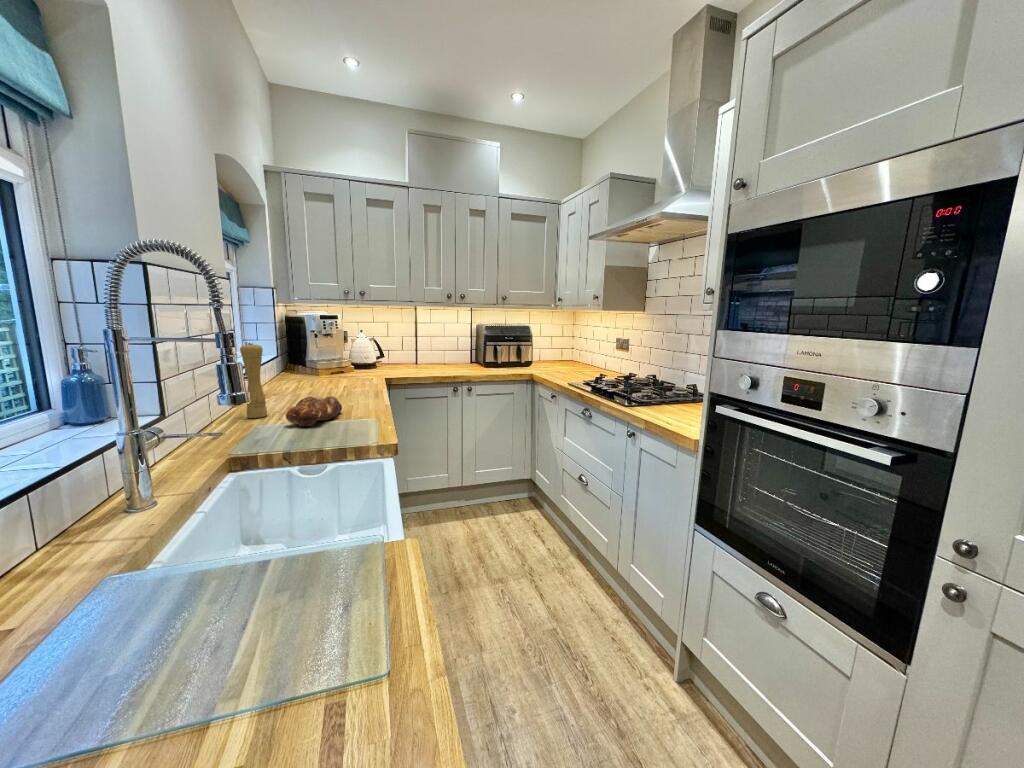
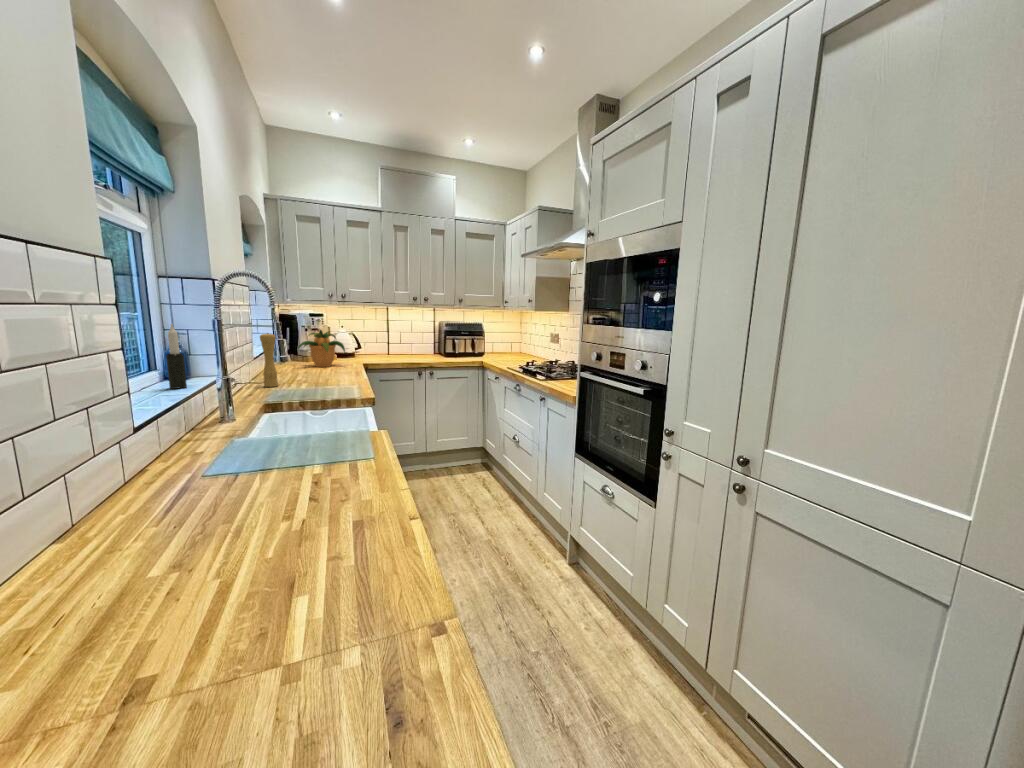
potted plant: none [304,336,363,382] -> present [298,330,345,367]
candle: none [44,337,86,447] -> present [166,324,187,389]
bread loaf: present [286,396,342,426] -> none [295,371,333,391]

